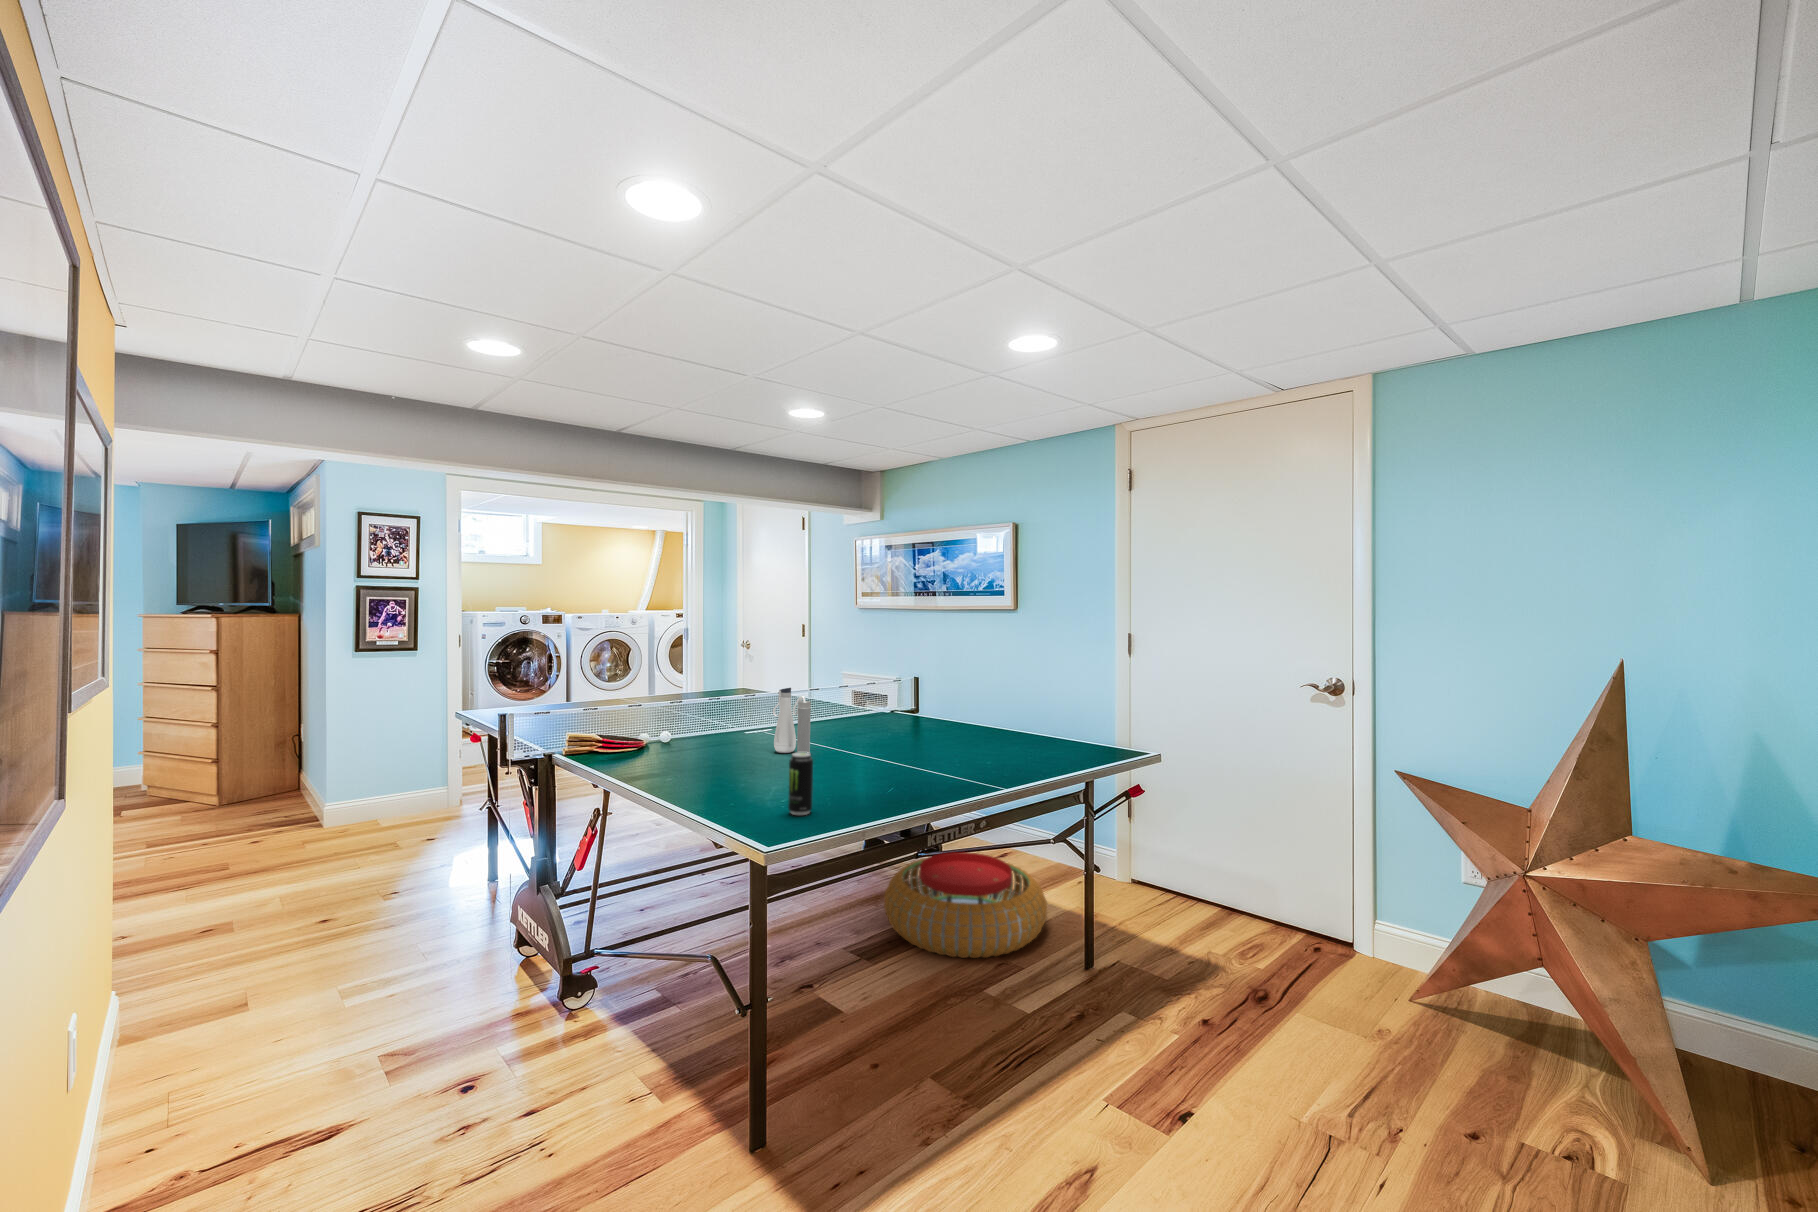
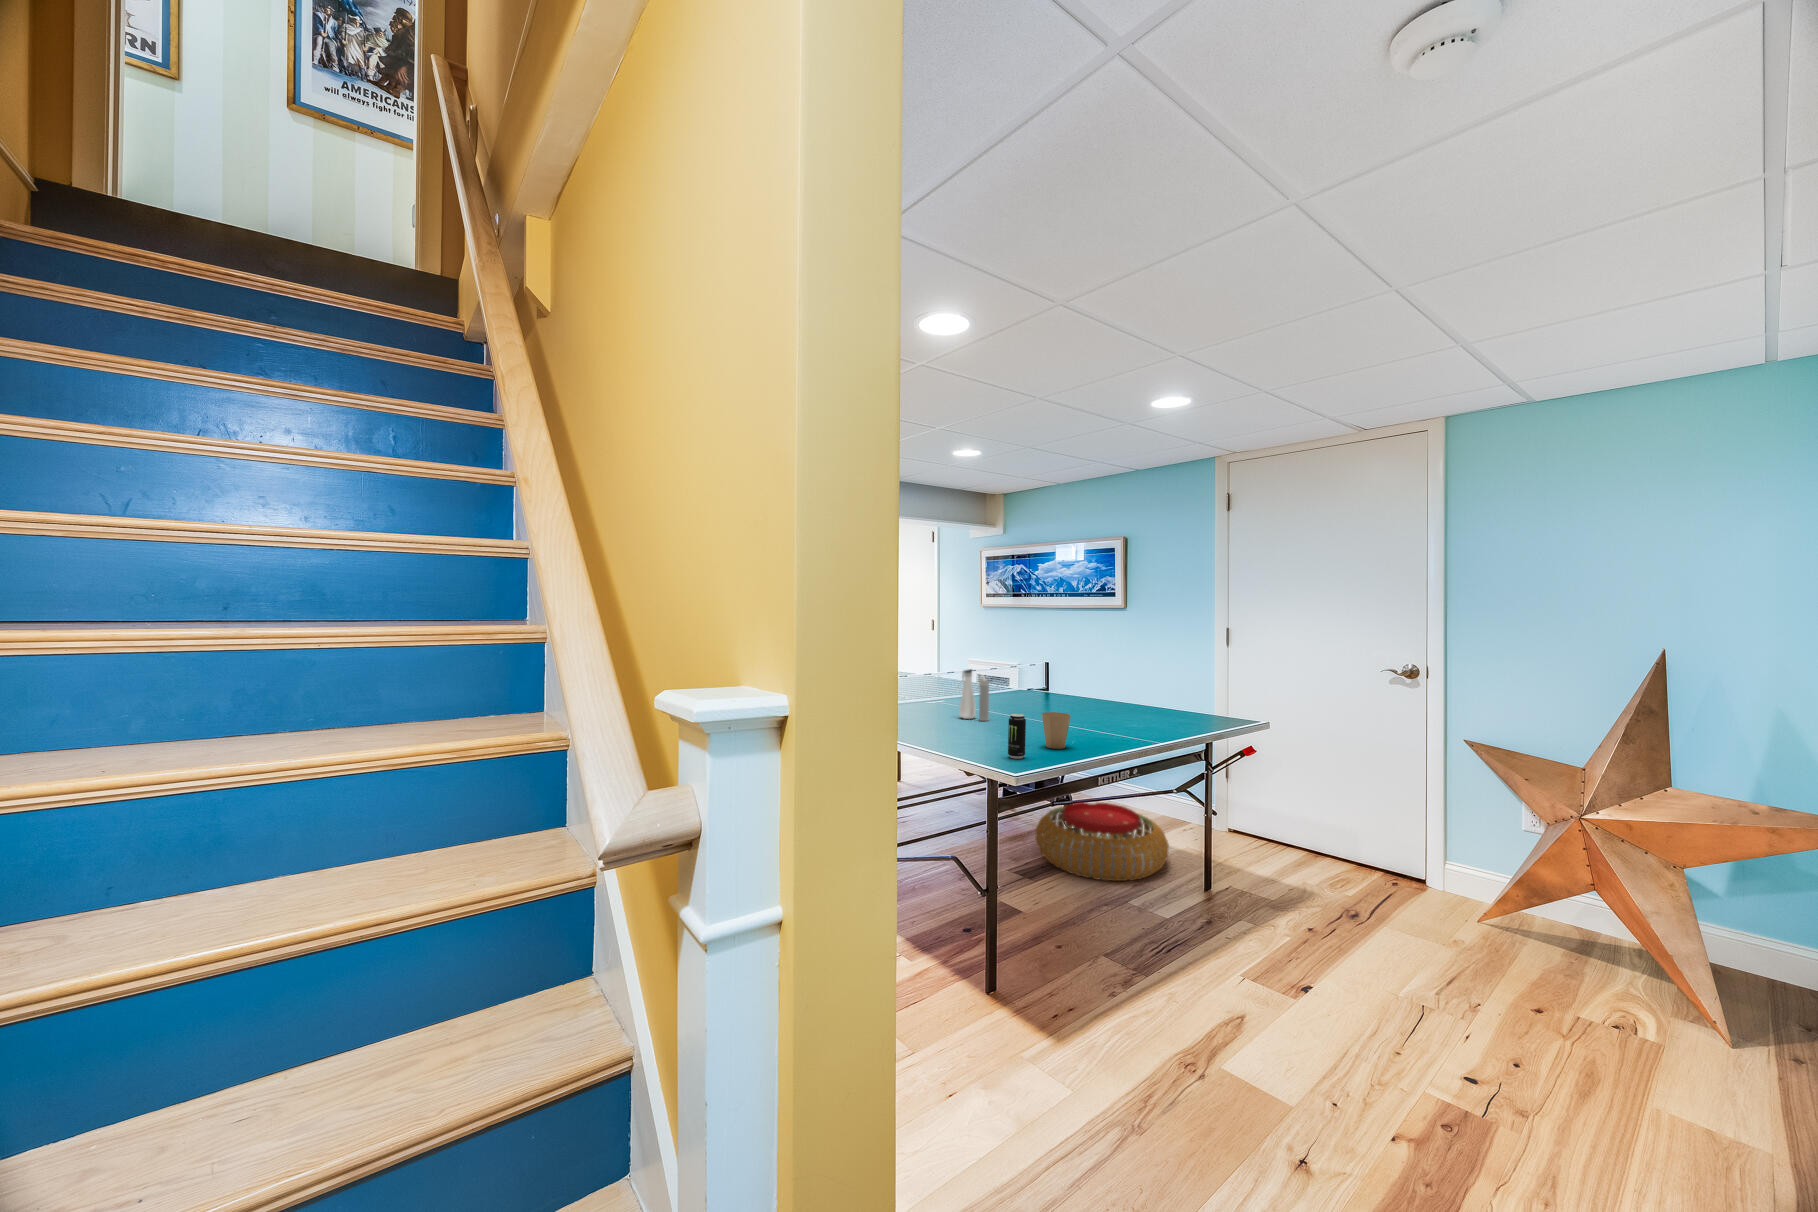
paper cup: none [848,747,886,798] -> present [1042,712,1071,749]

